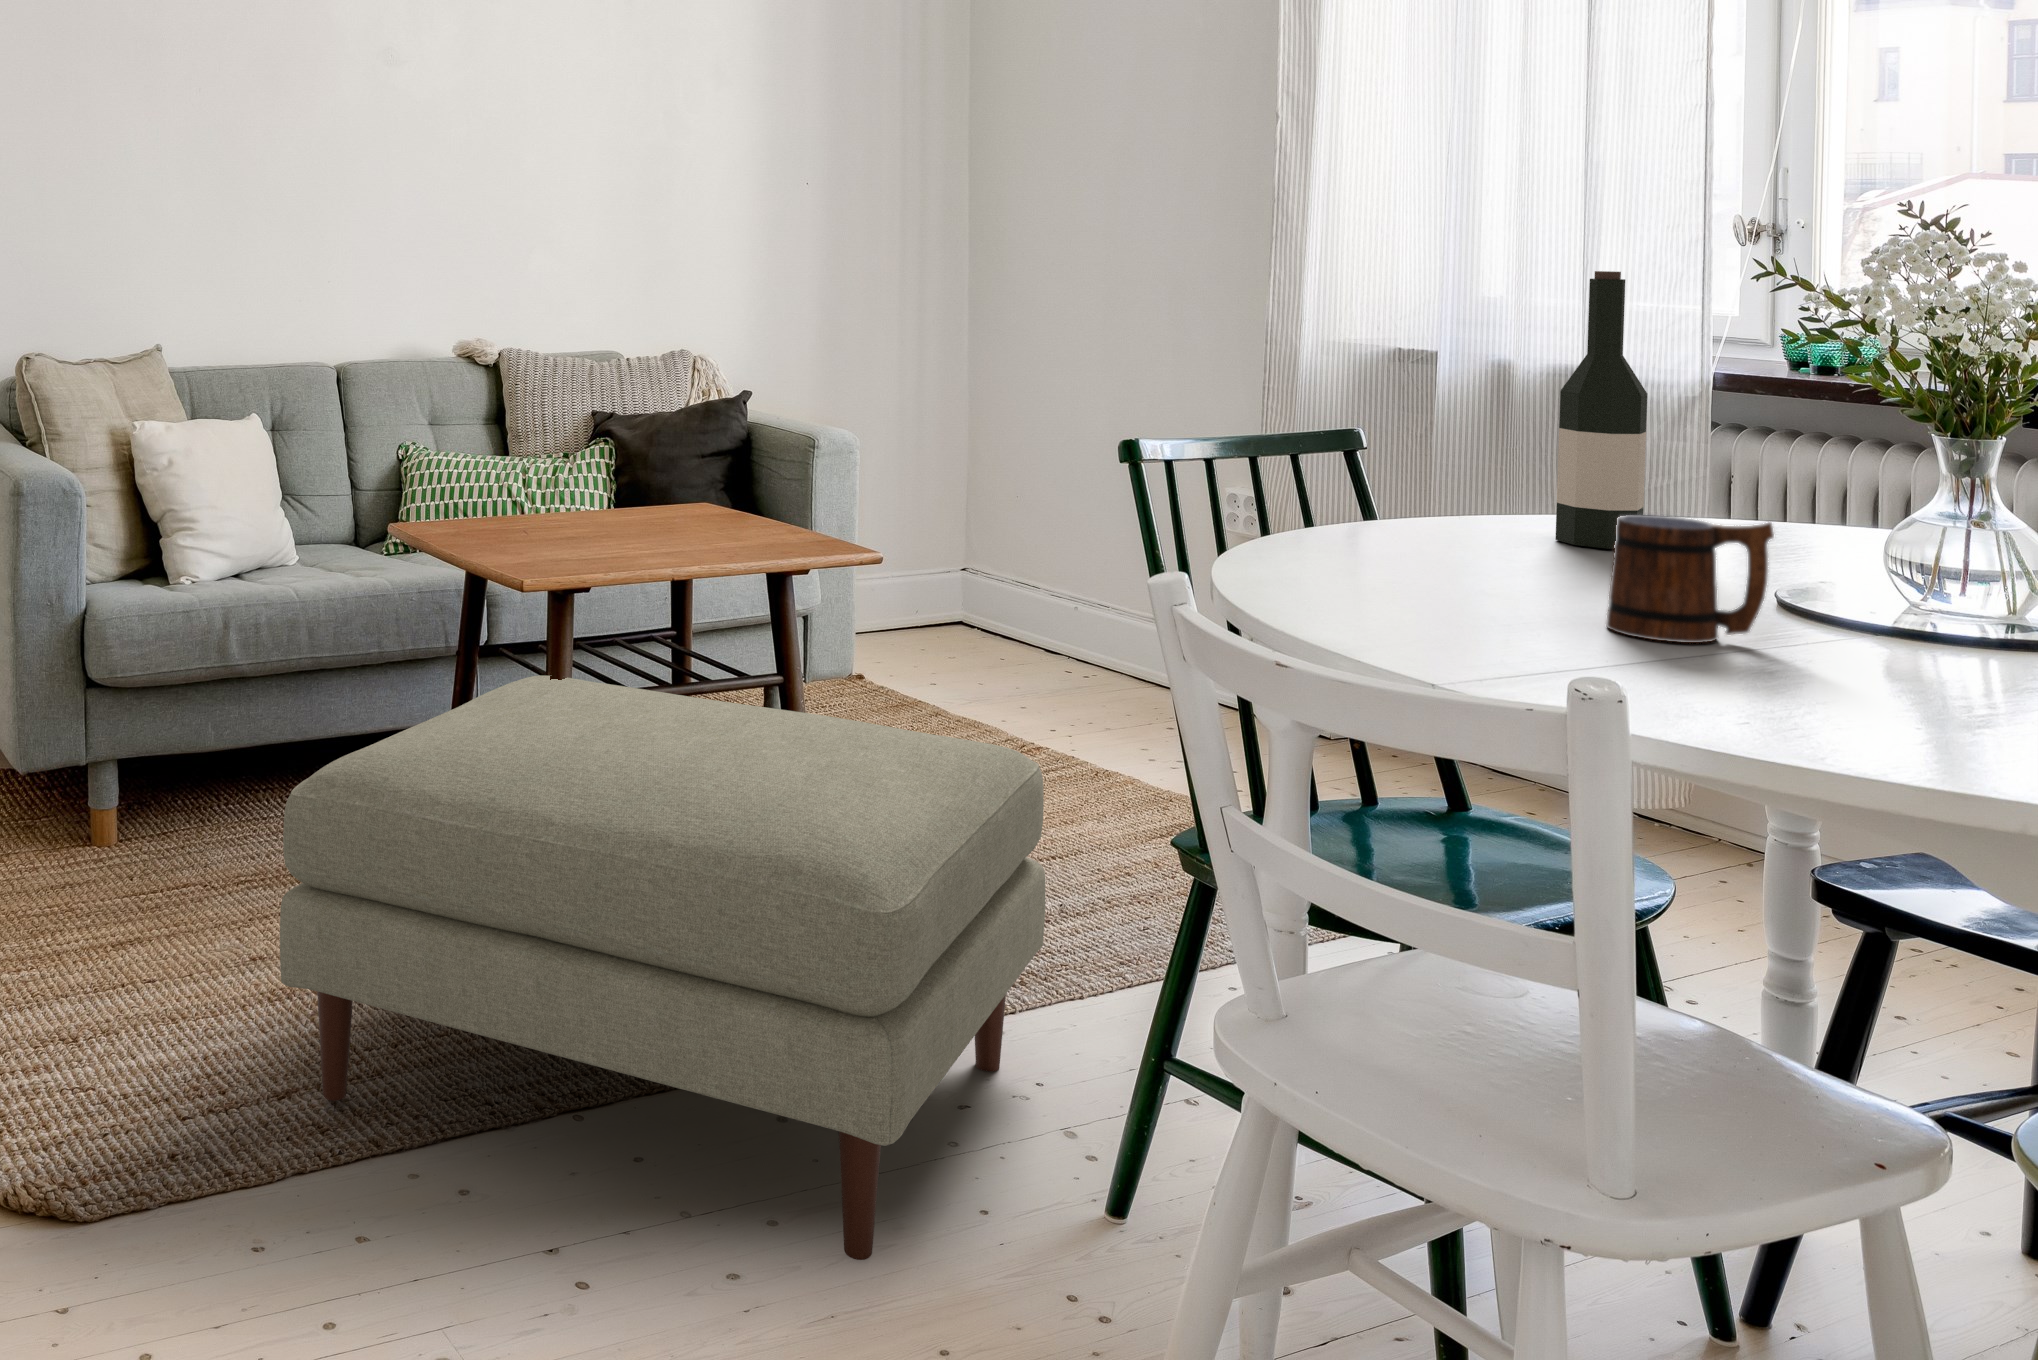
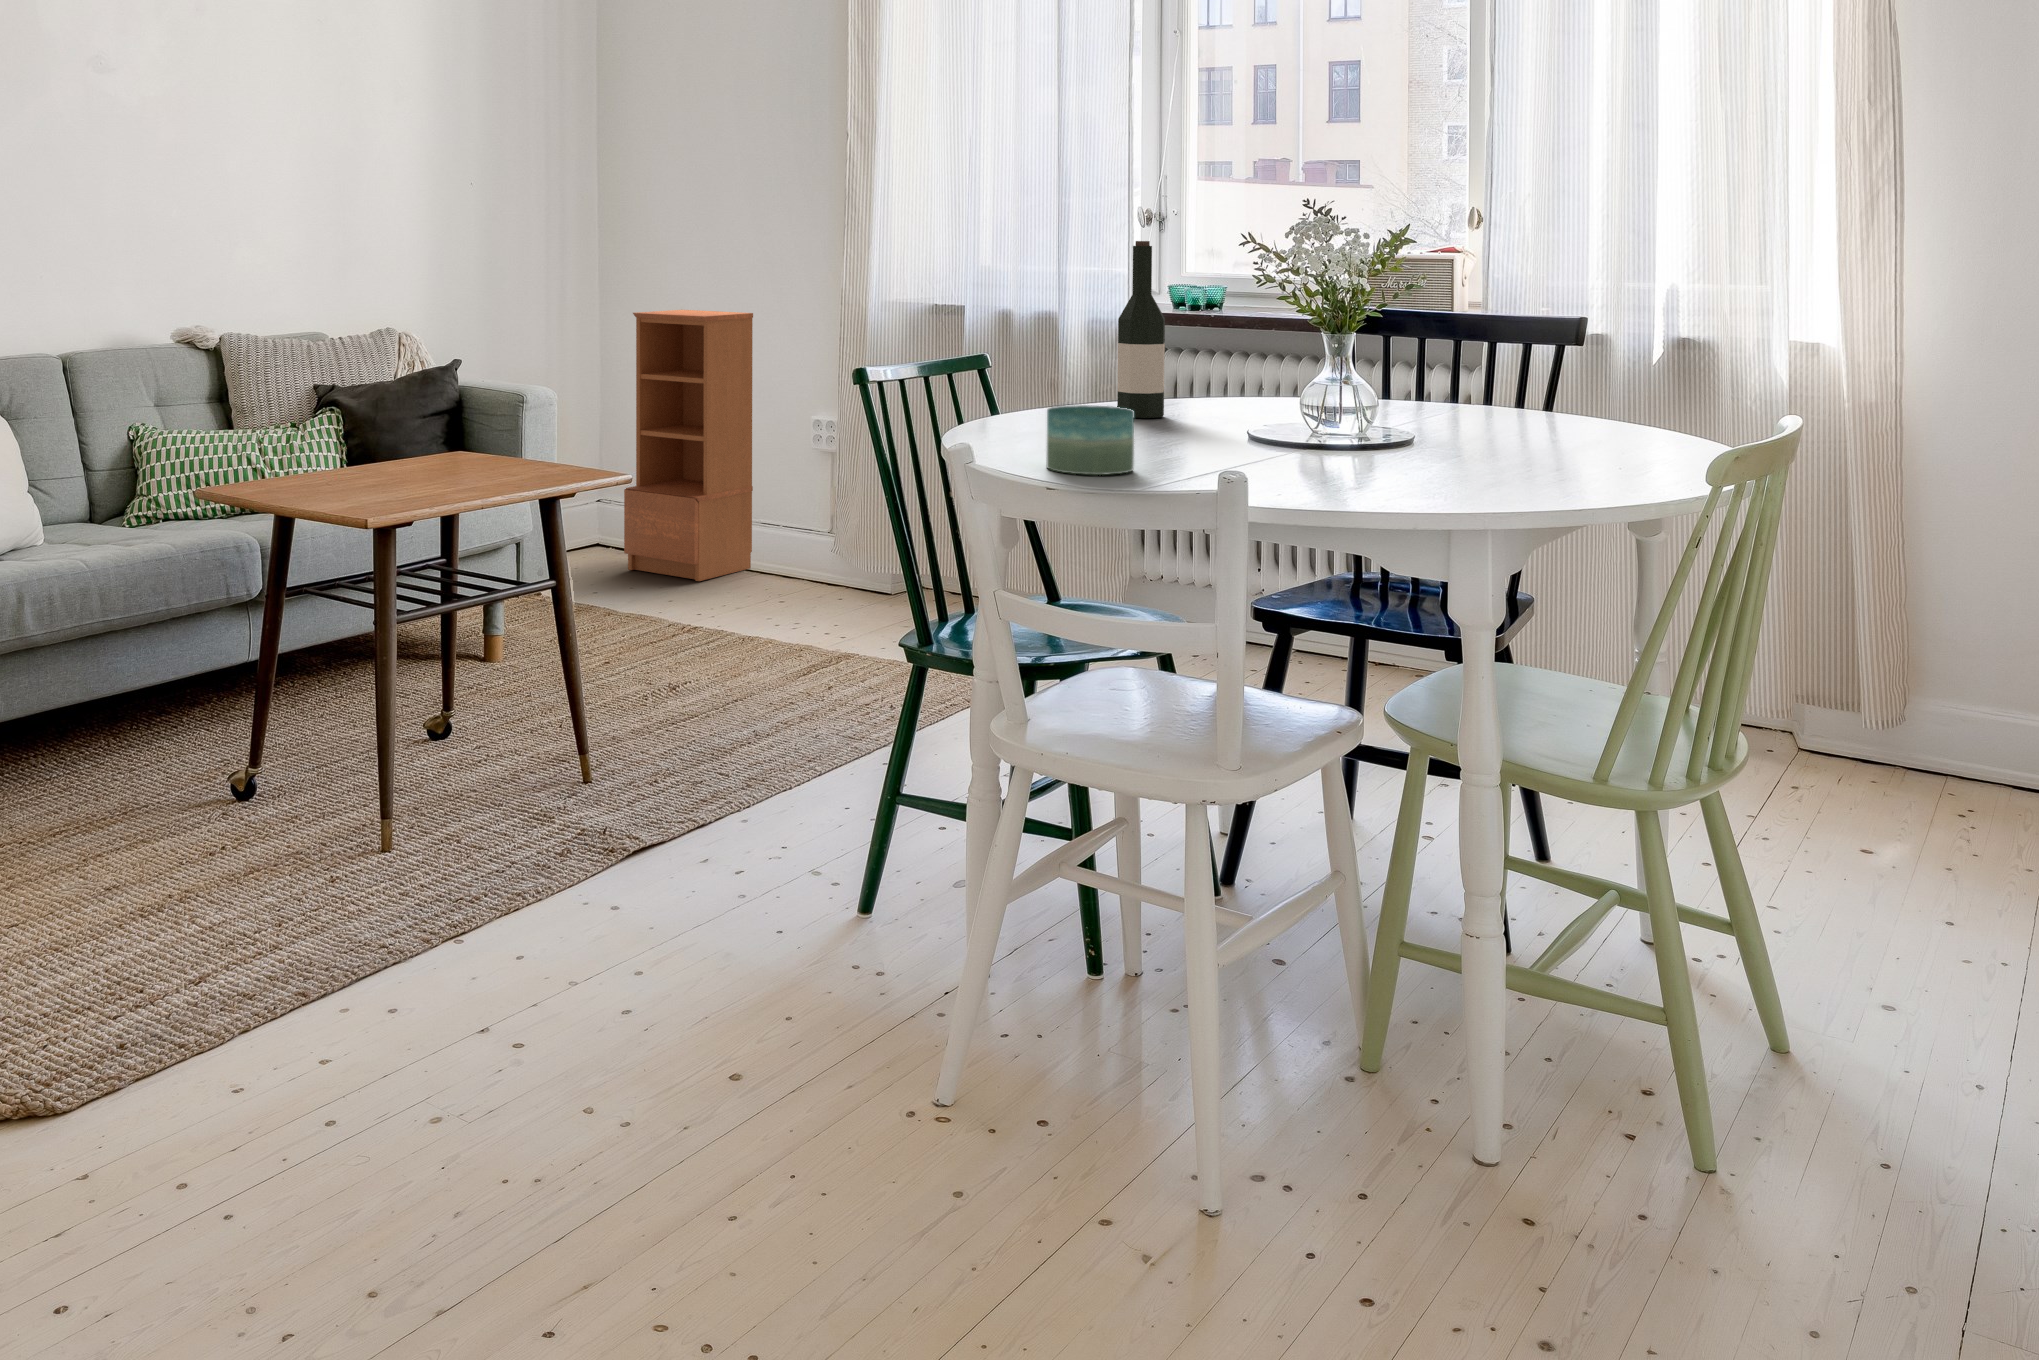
bookcase: none [976,339,1151,682] -> present [624,310,753,581]
mug: present [1606,515,1774,643] -> none [1181,385,1266,461]
candle: none [1337,530,1493,649] -> present [1046,405,1134,475]
ottoman: present [280,676,1045,1260] -> none [200,601,784,982]

